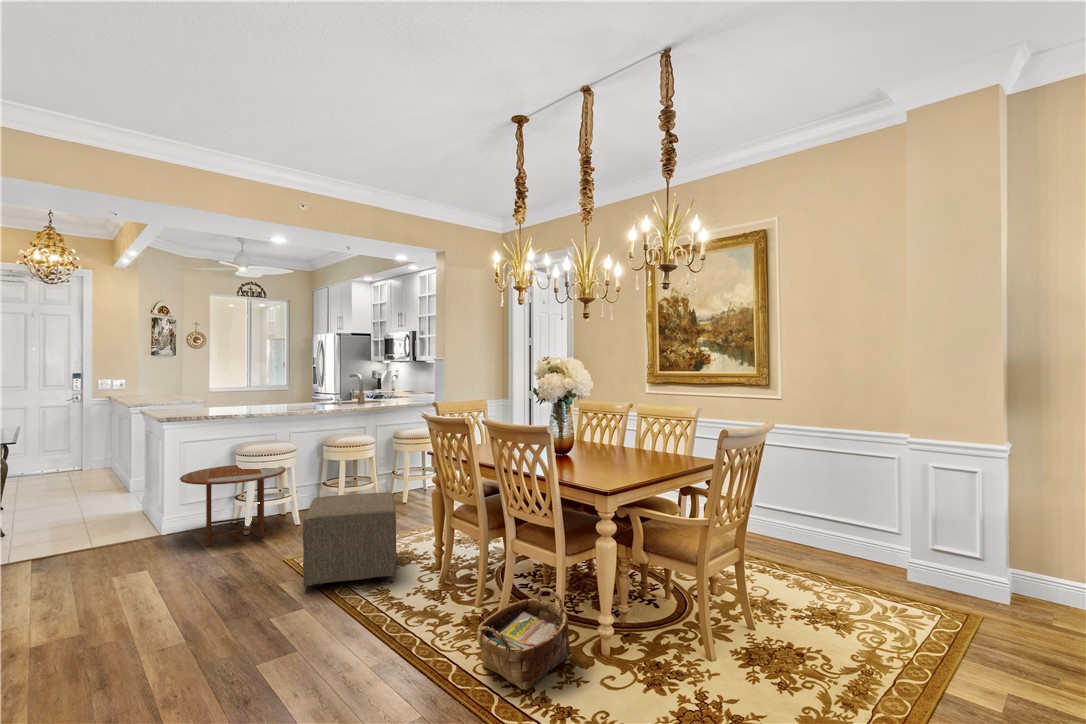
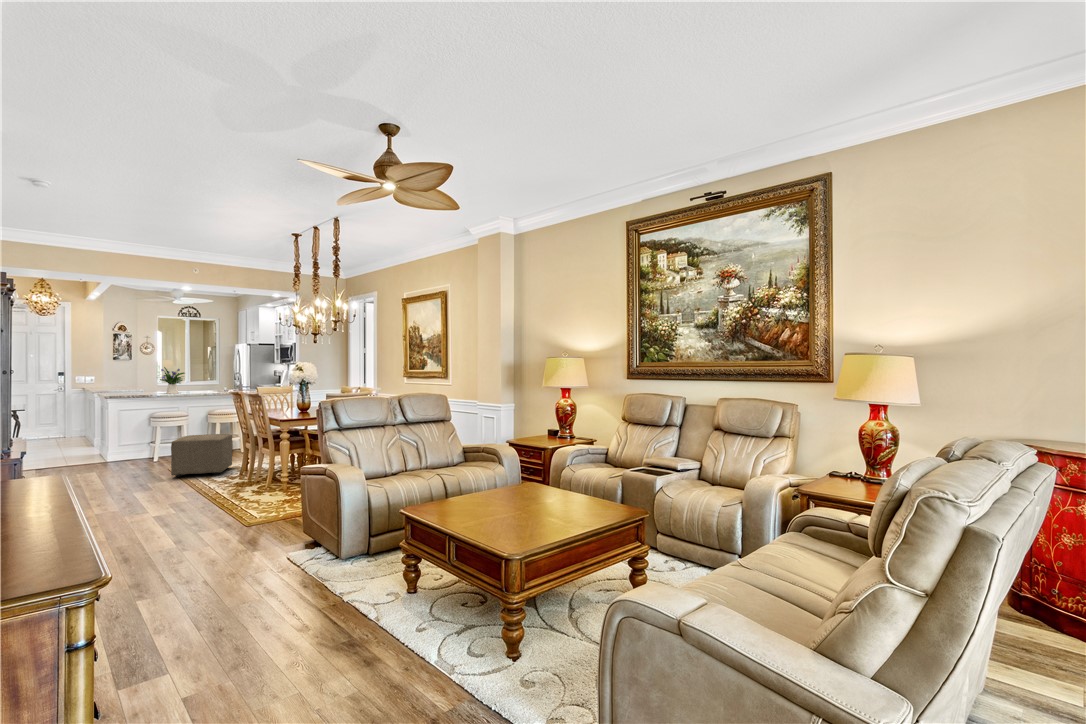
flower arrangement: none [234,366,279,411] -> present [160,367,185,394]
side table: present [180,465,286,546] -> none [116,424,181,466]
woven basket: present [477,588,570,690] -> none [226,464,272,498]

